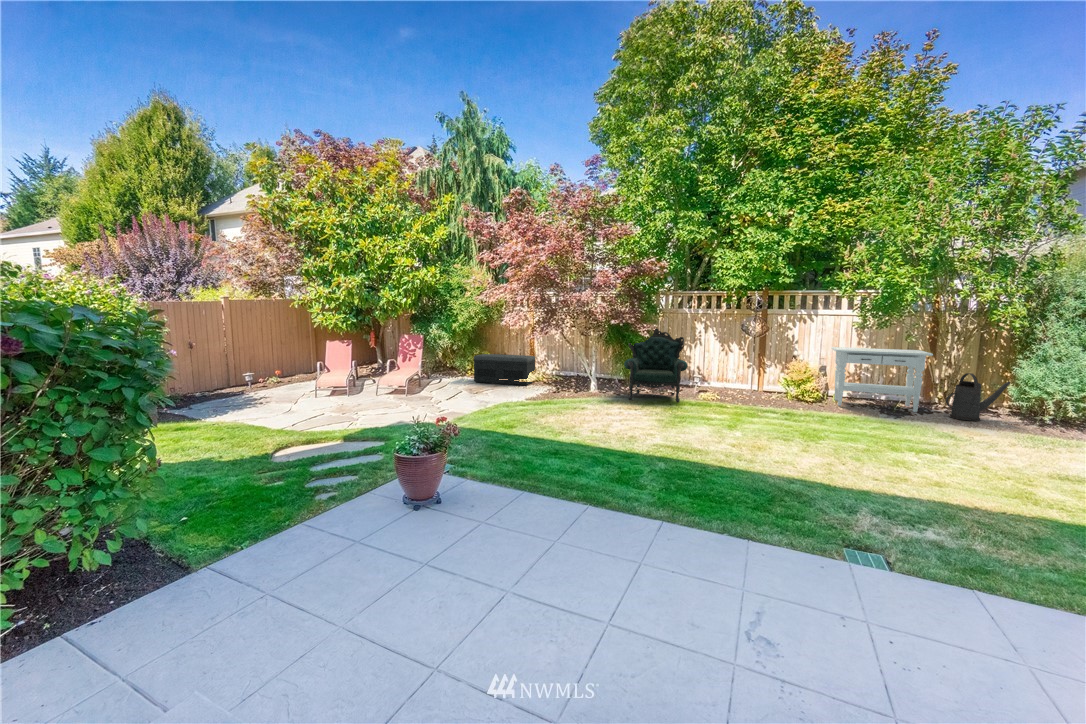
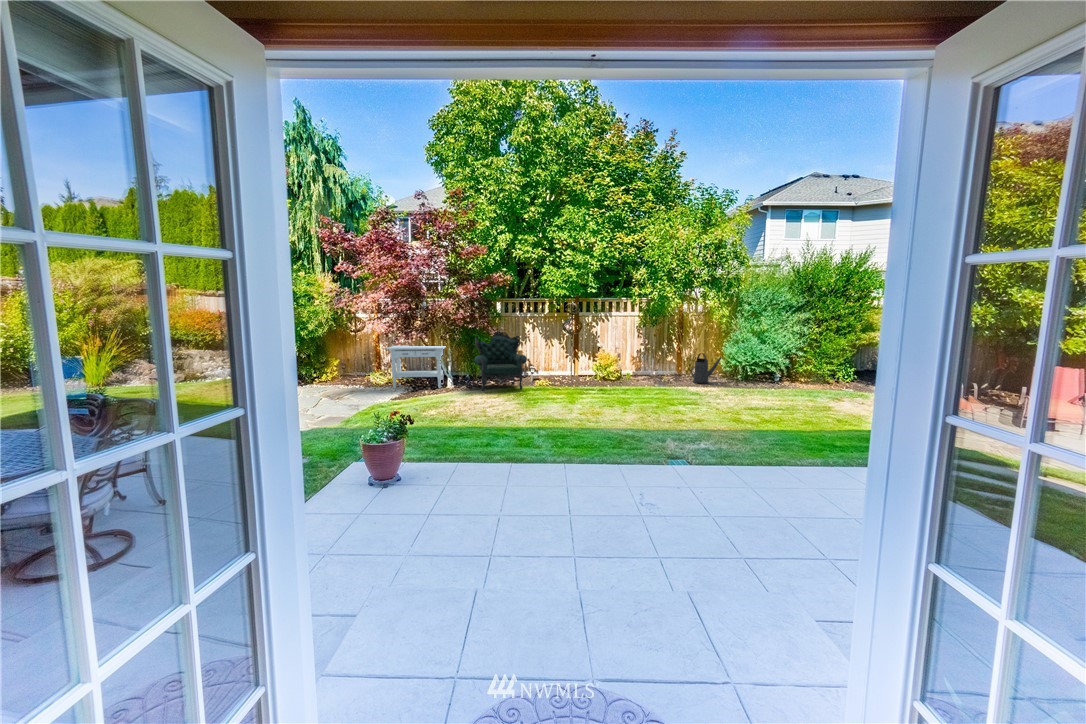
side table: present [832,347,933,412] -> present [386,345,446,388]
storage bench: present [474,354,535,386] -> none [320,358,384,388]

